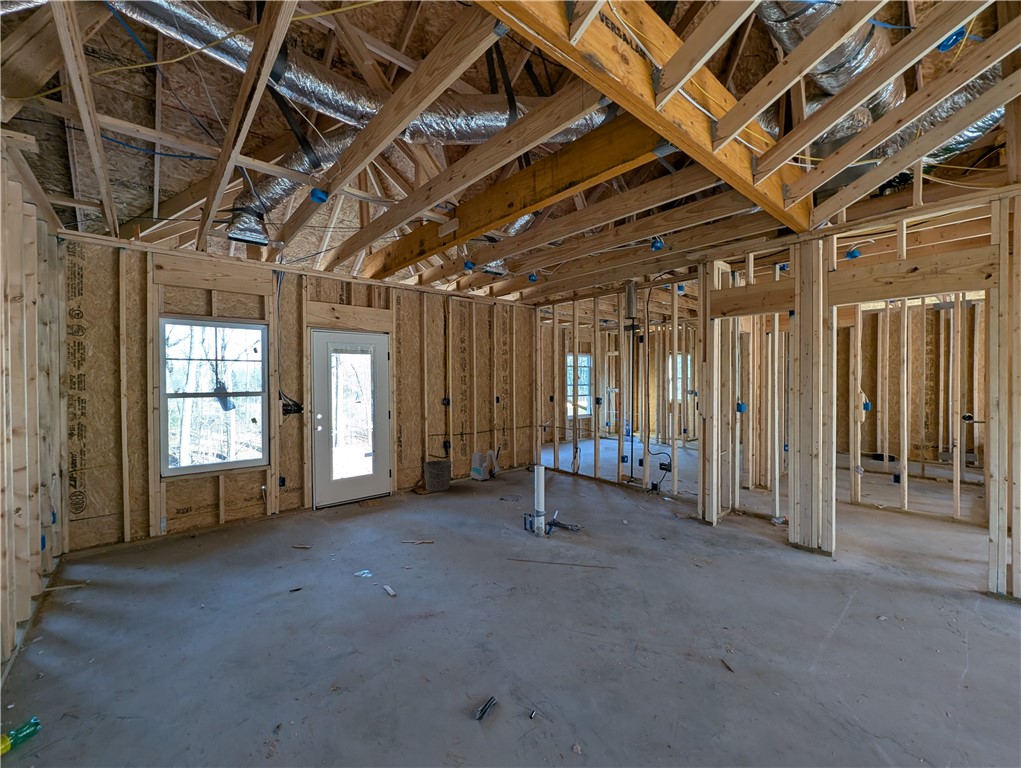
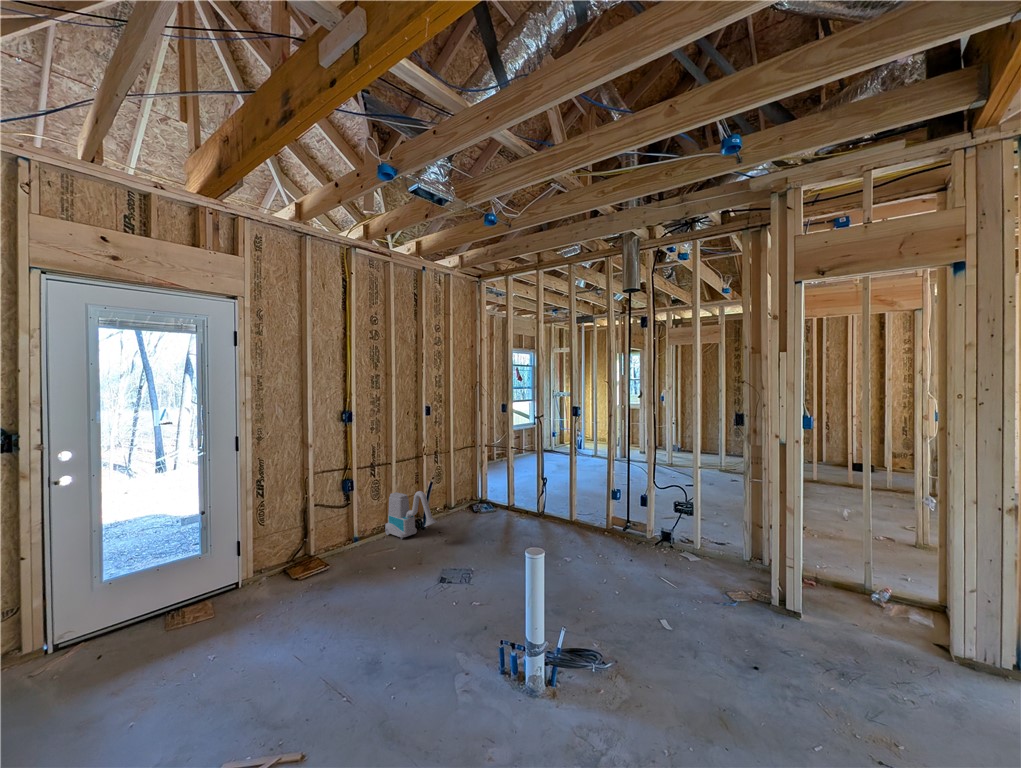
bucket: present [424,460,455,491] -> none [304,511,361,571]

